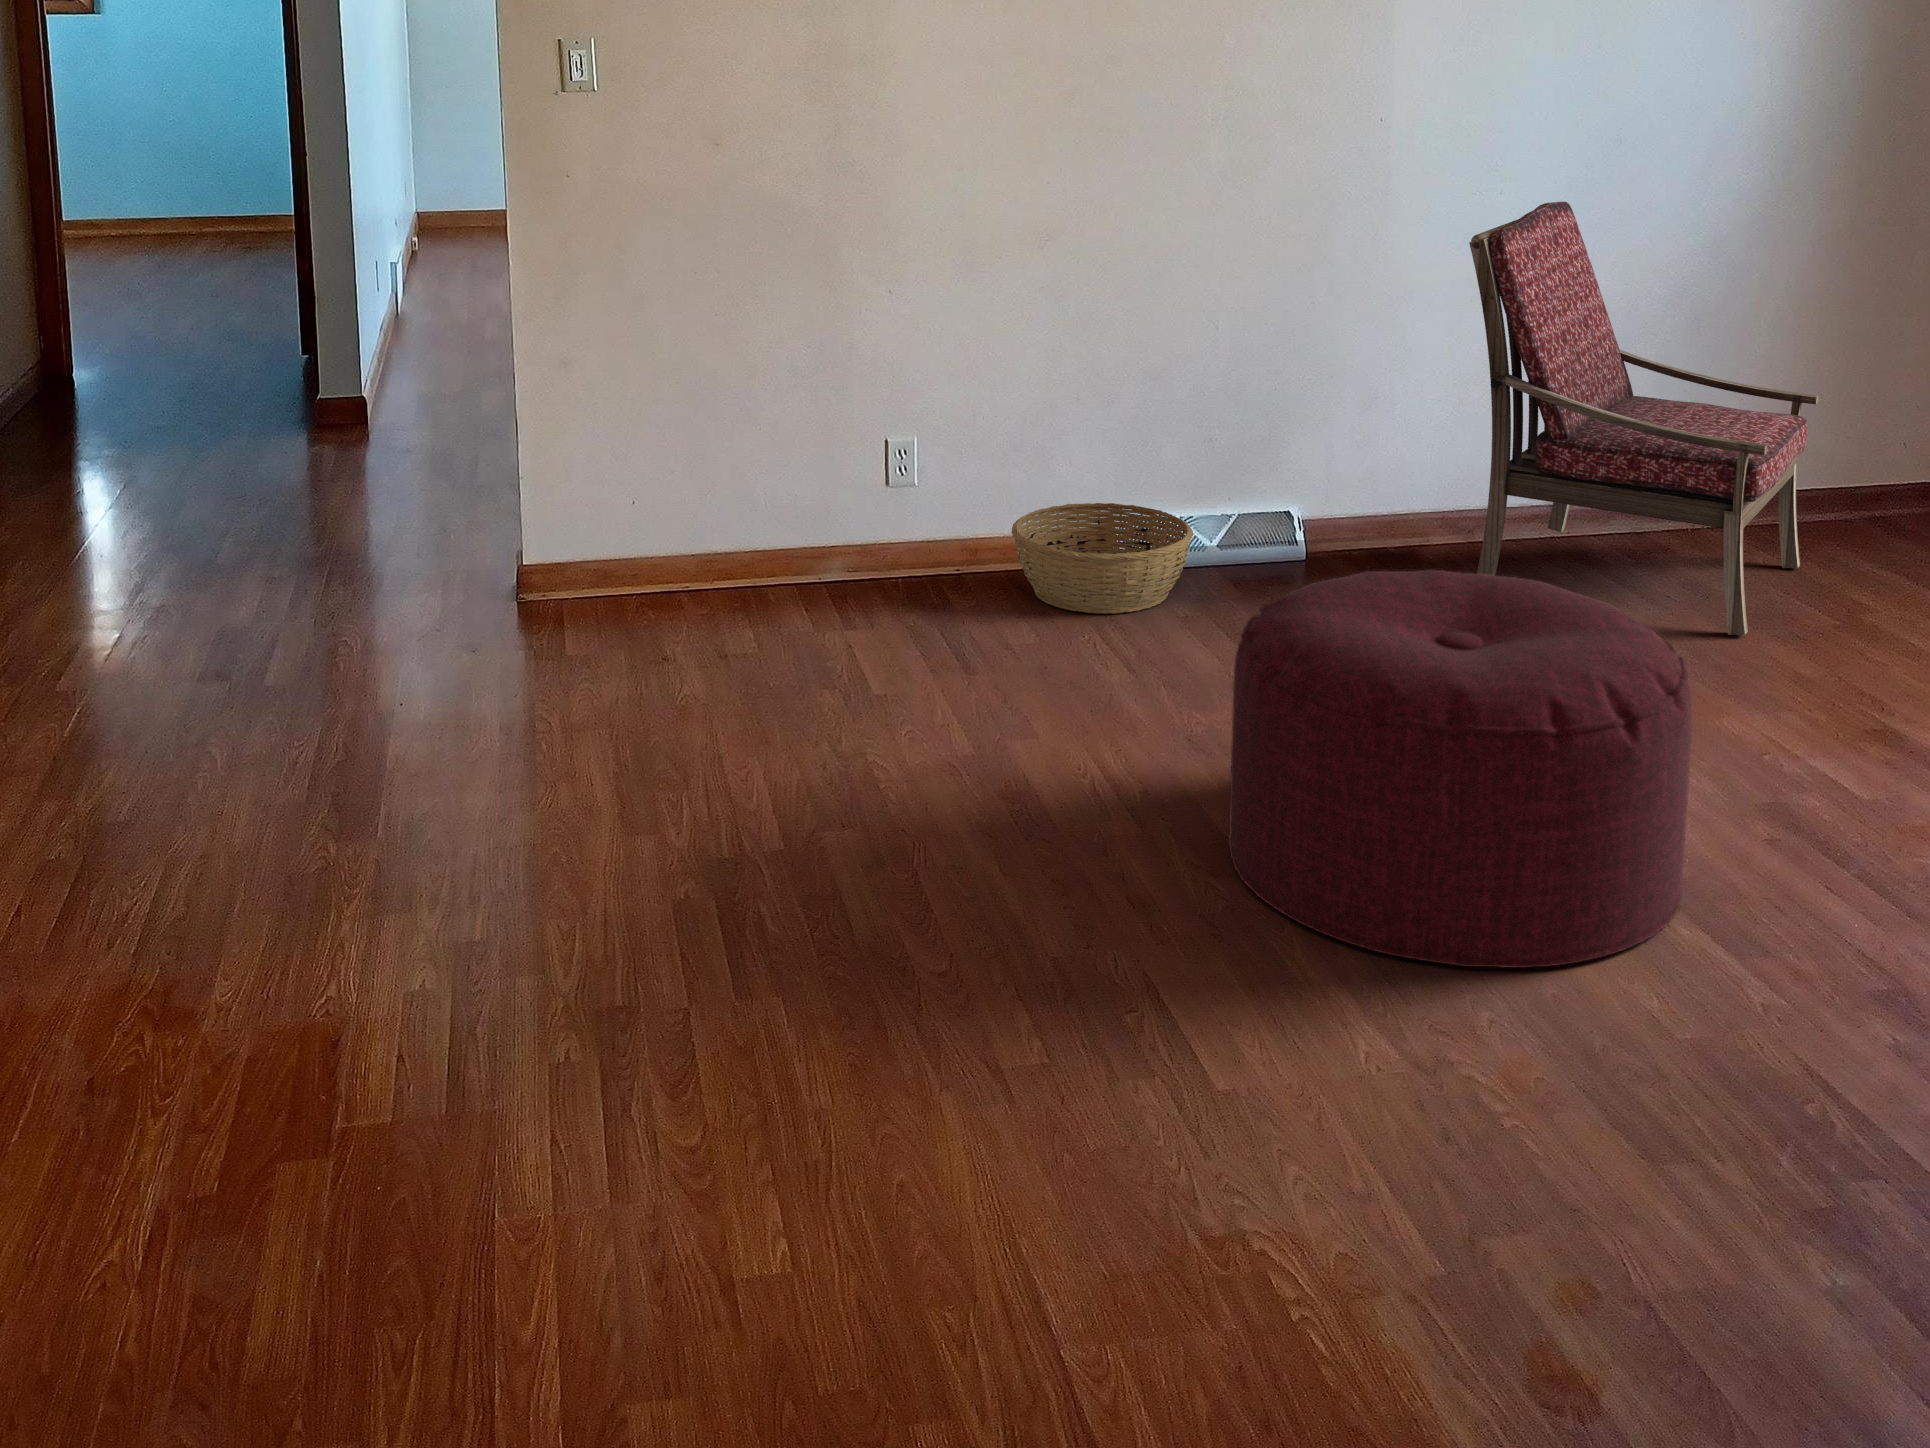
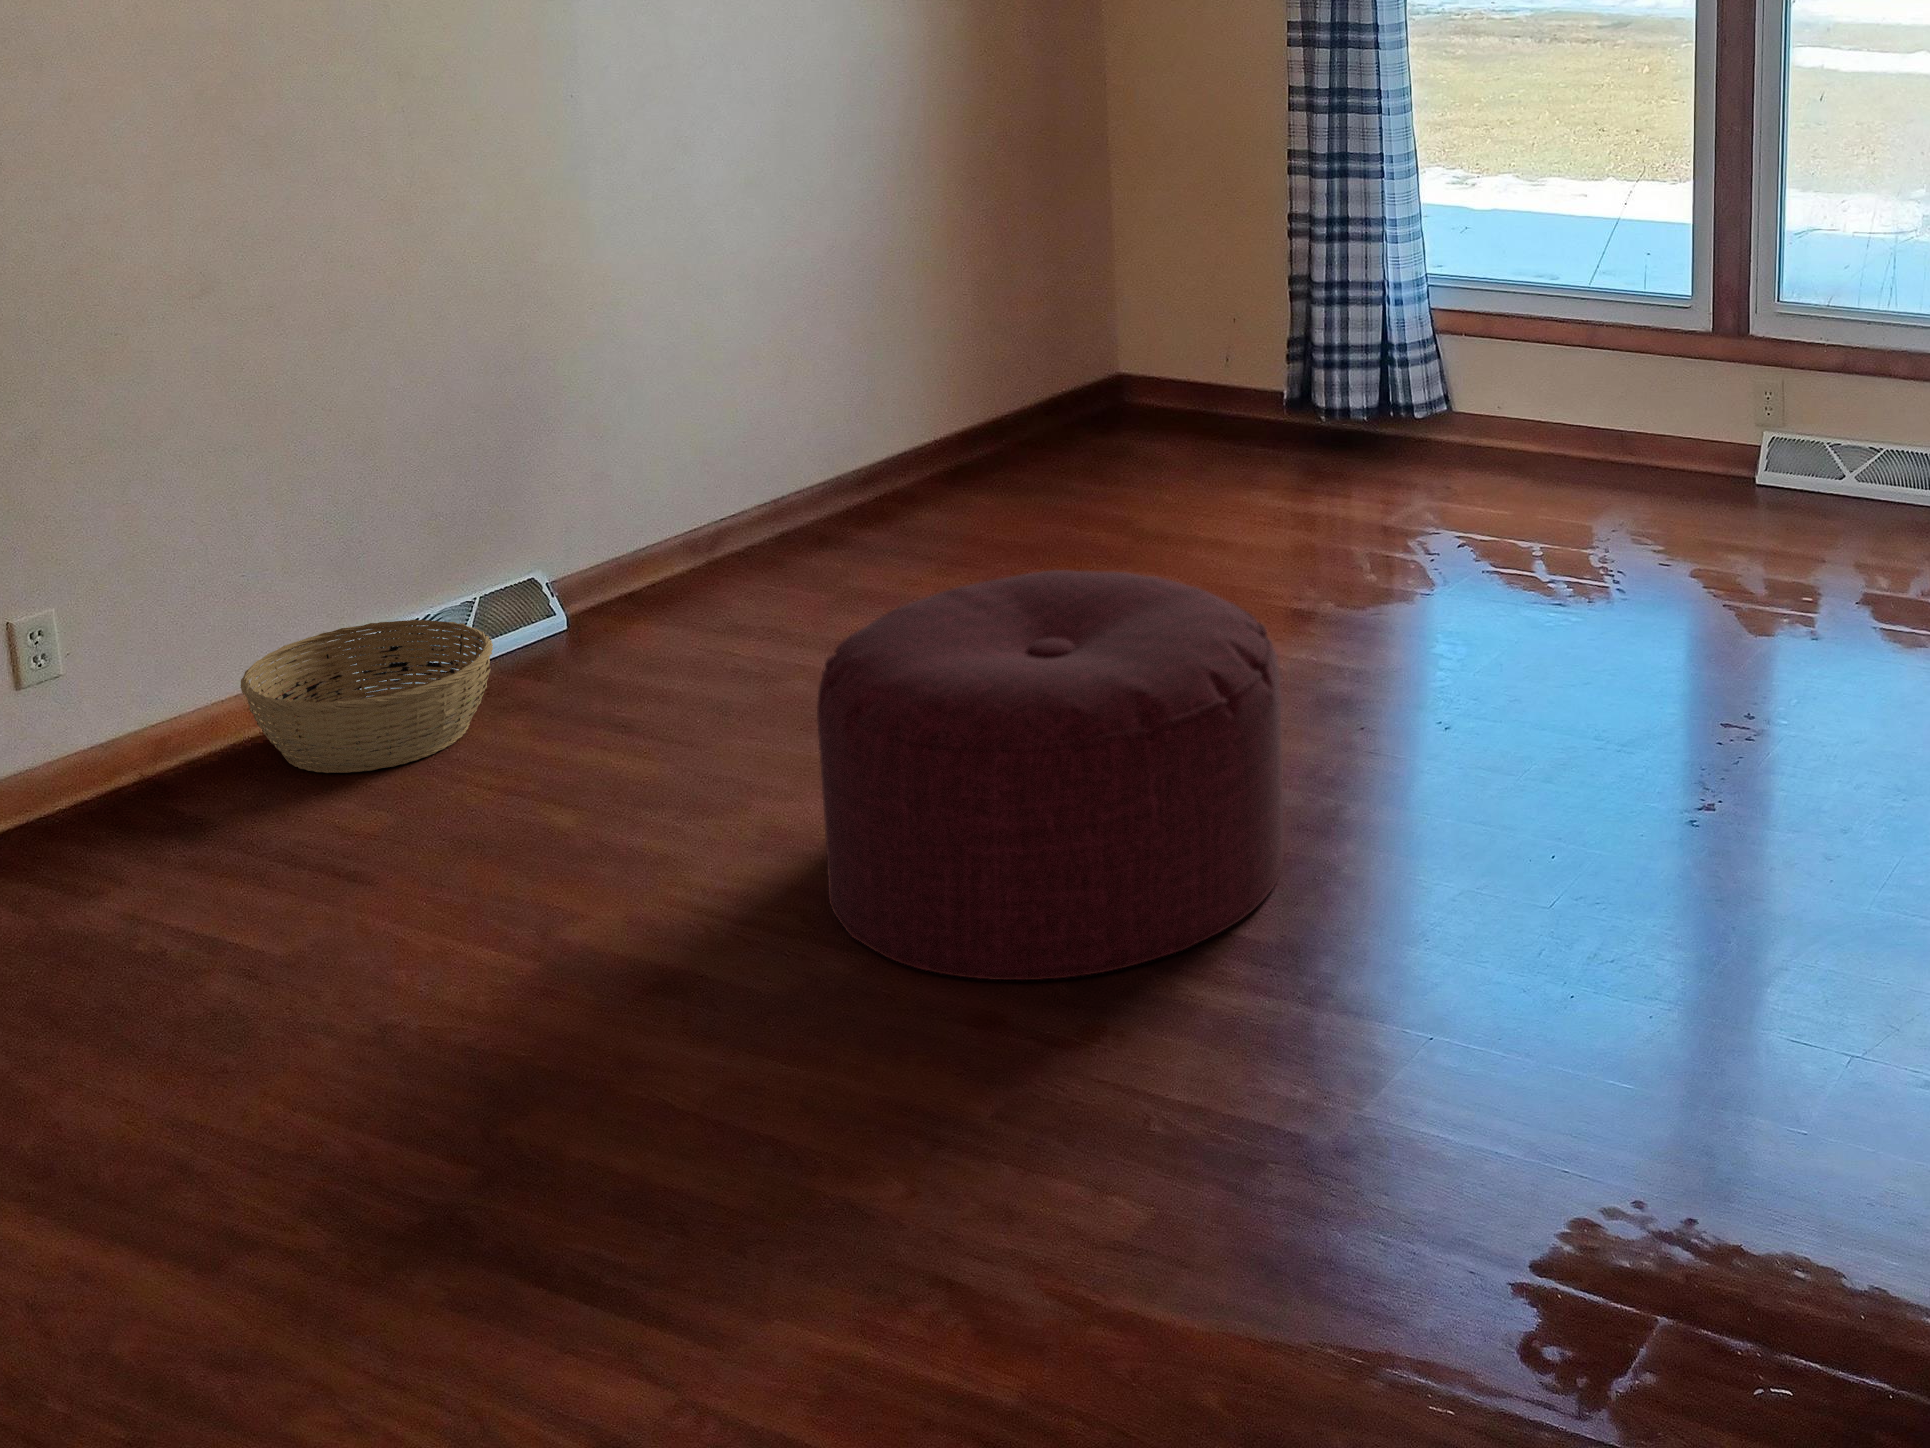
armchair: present [1469,202,1819,635] -> none [730,178,1065,605]

